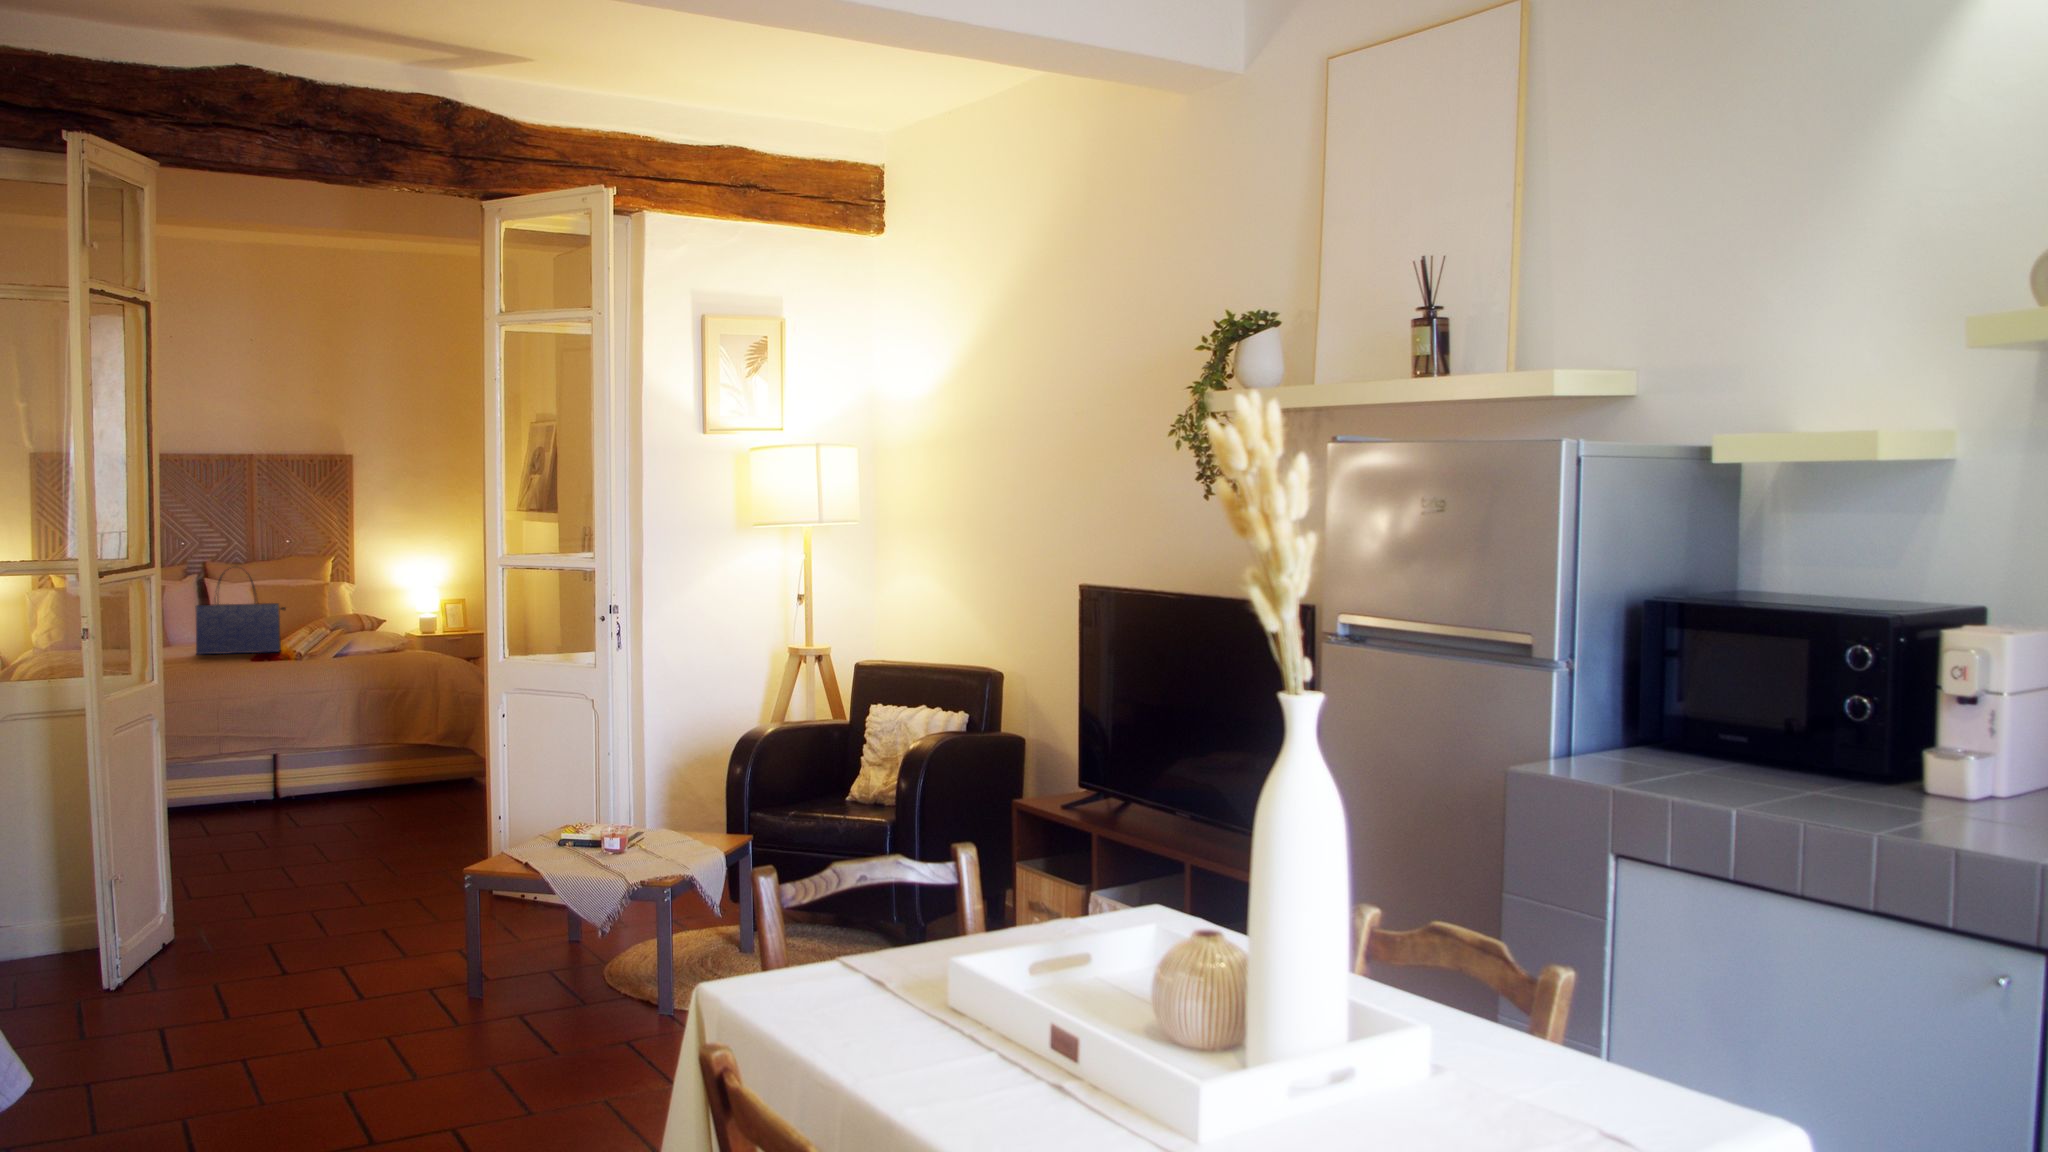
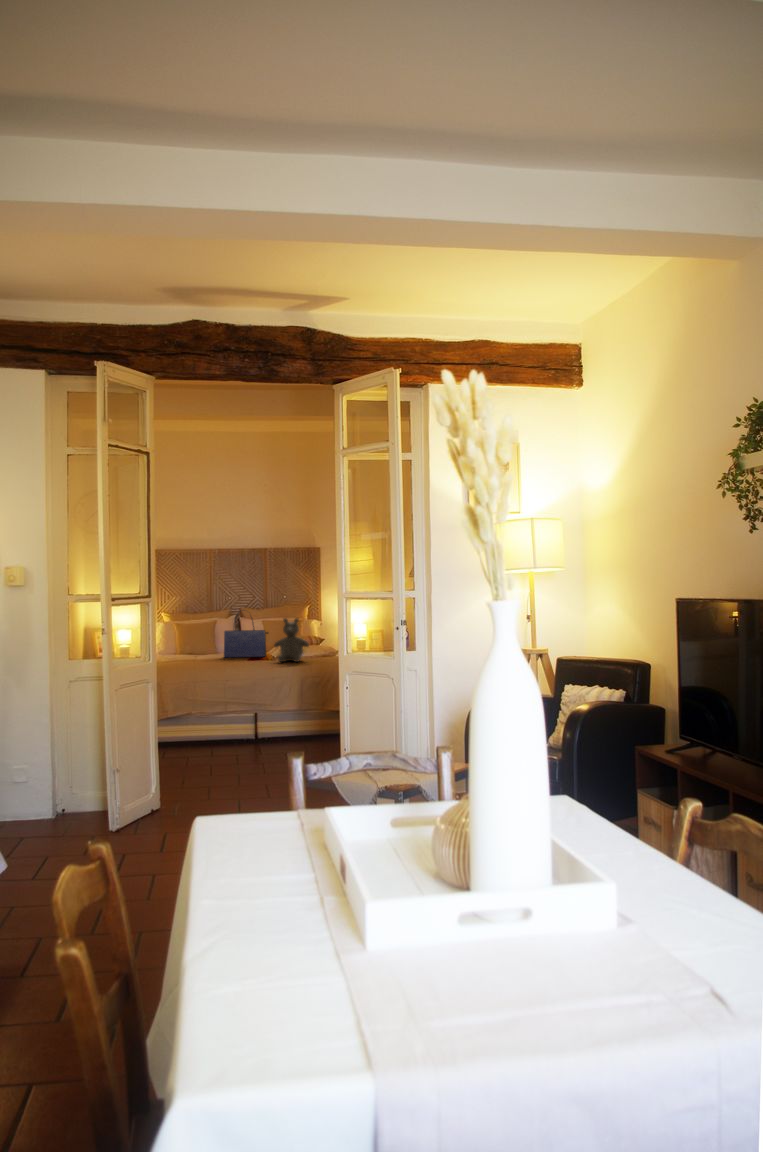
teddy bear: none [306,583,375,663] -> present [274,618,309,662]

